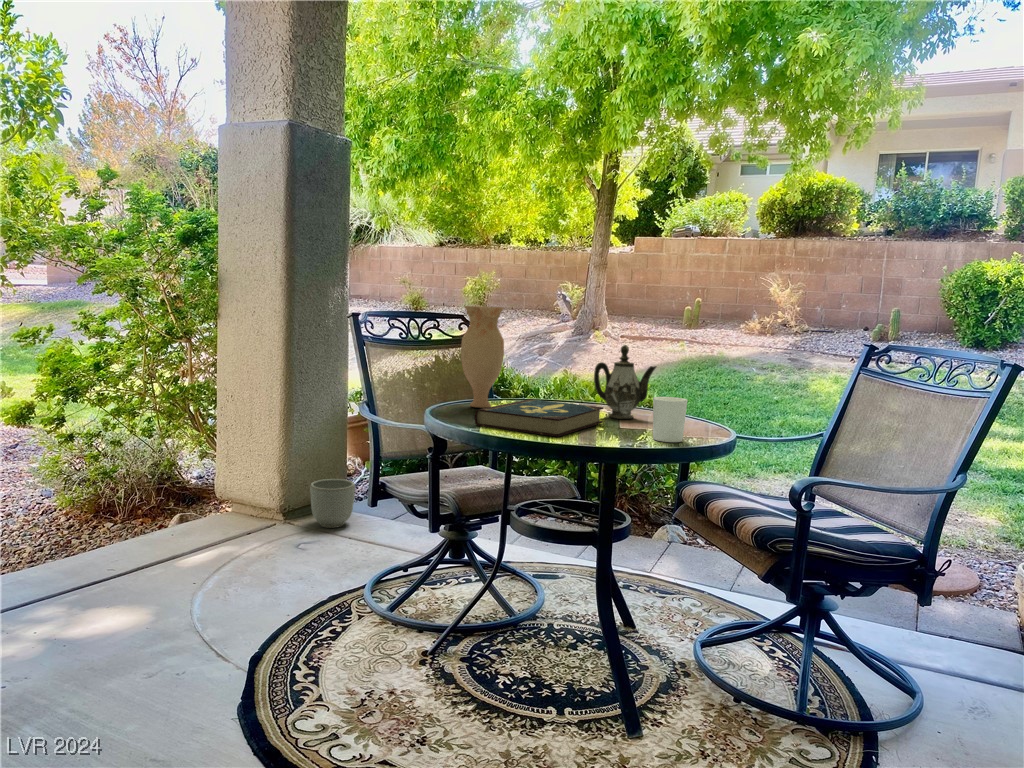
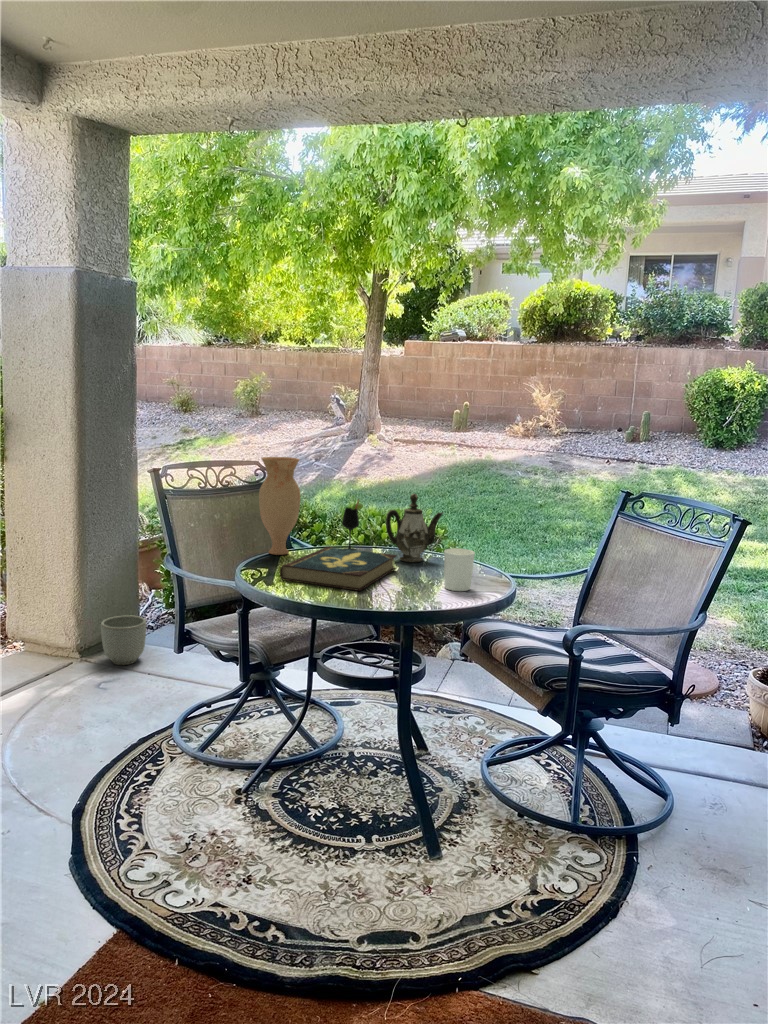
wine glass: none [549,353,571,408] -> present [342,500,363,550]

